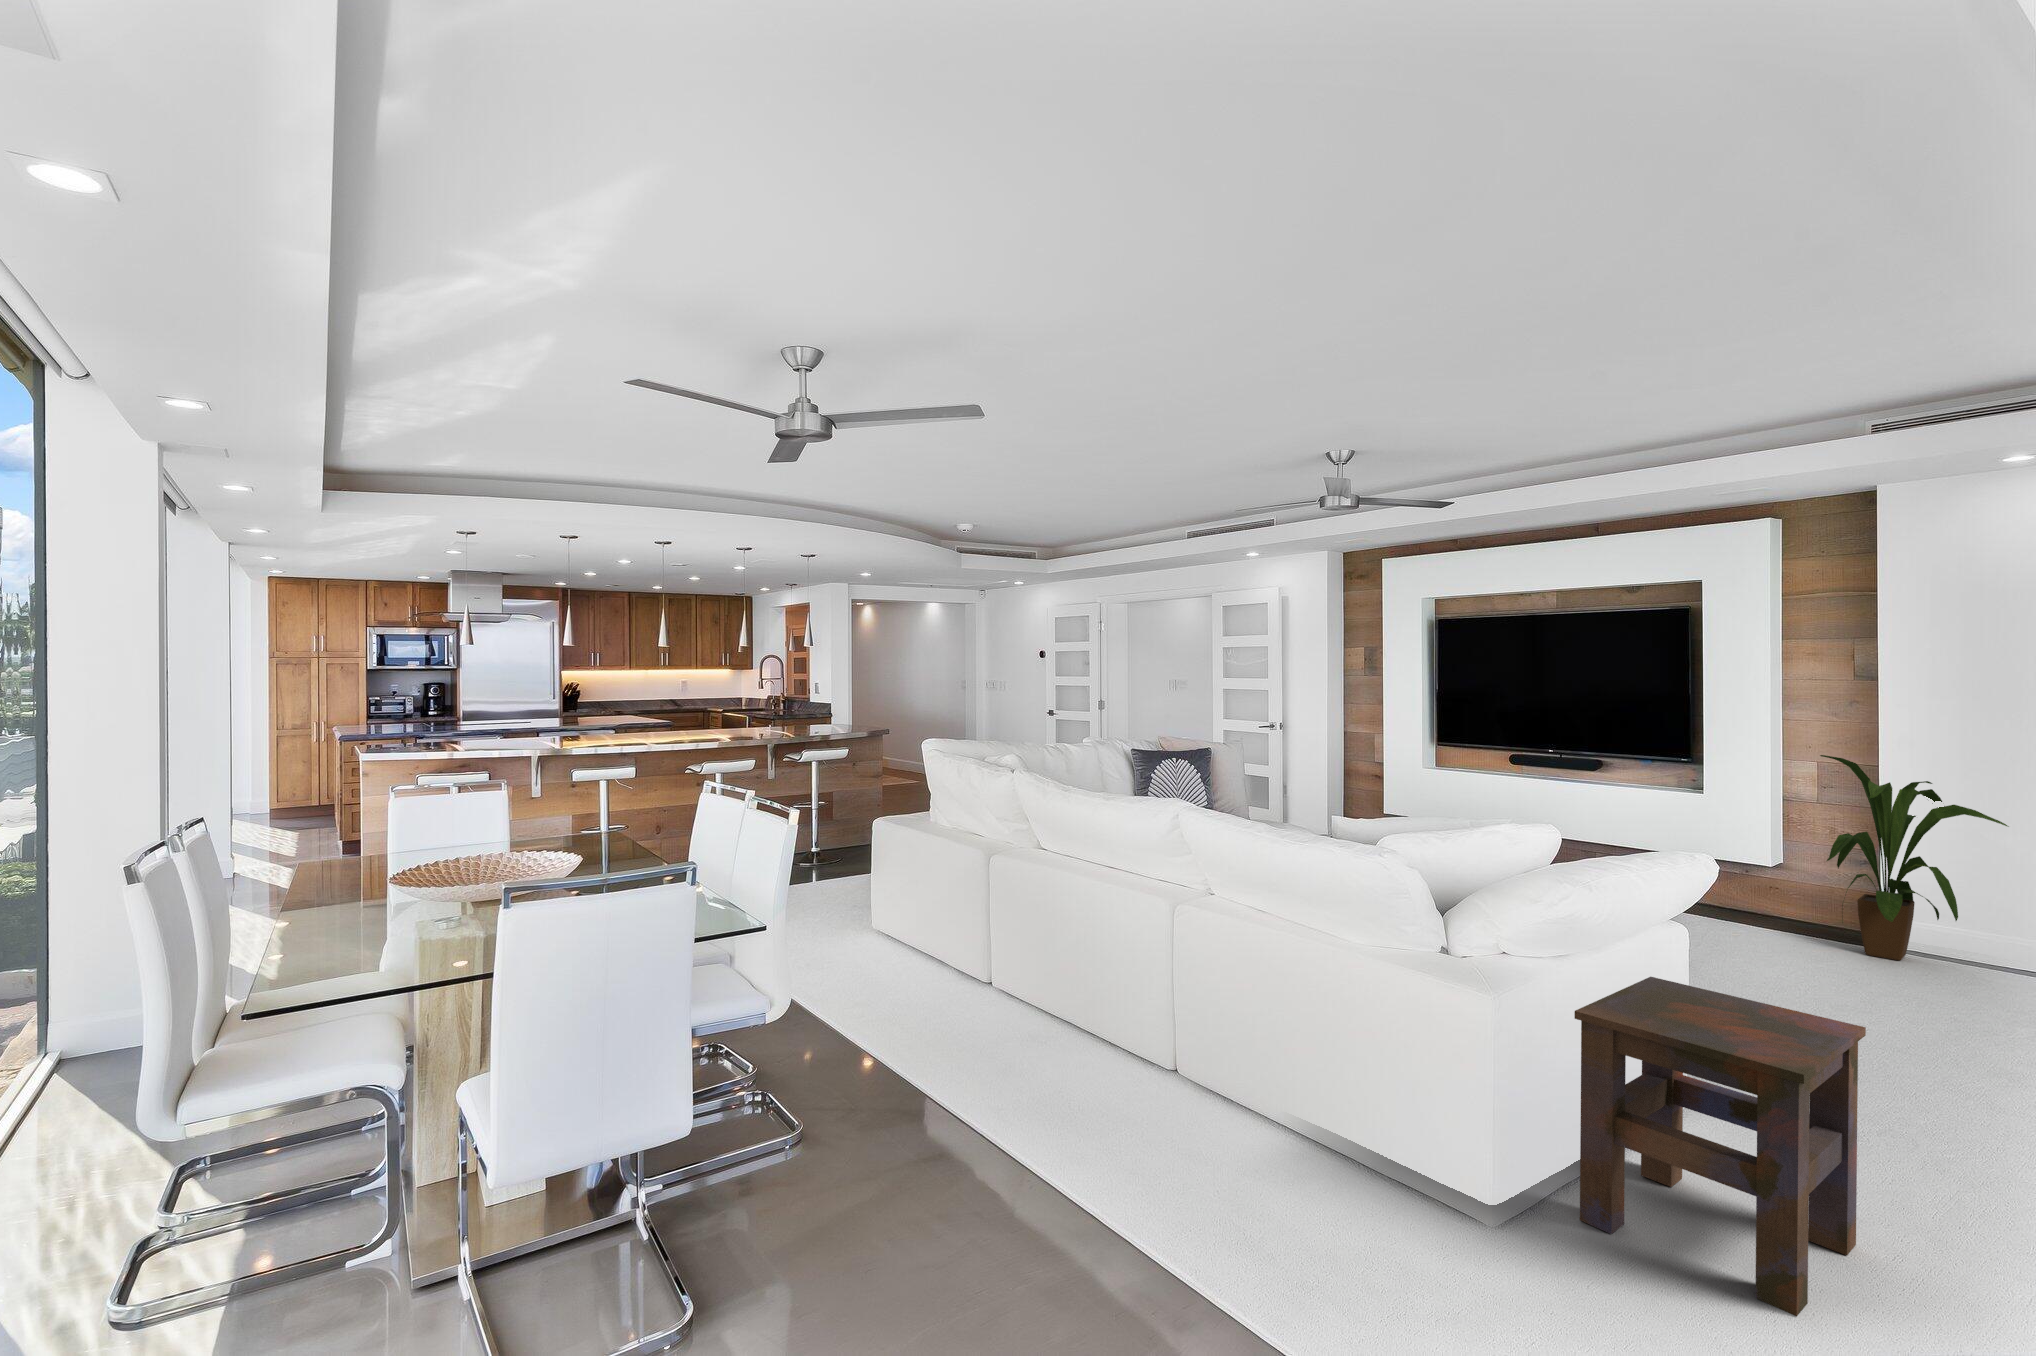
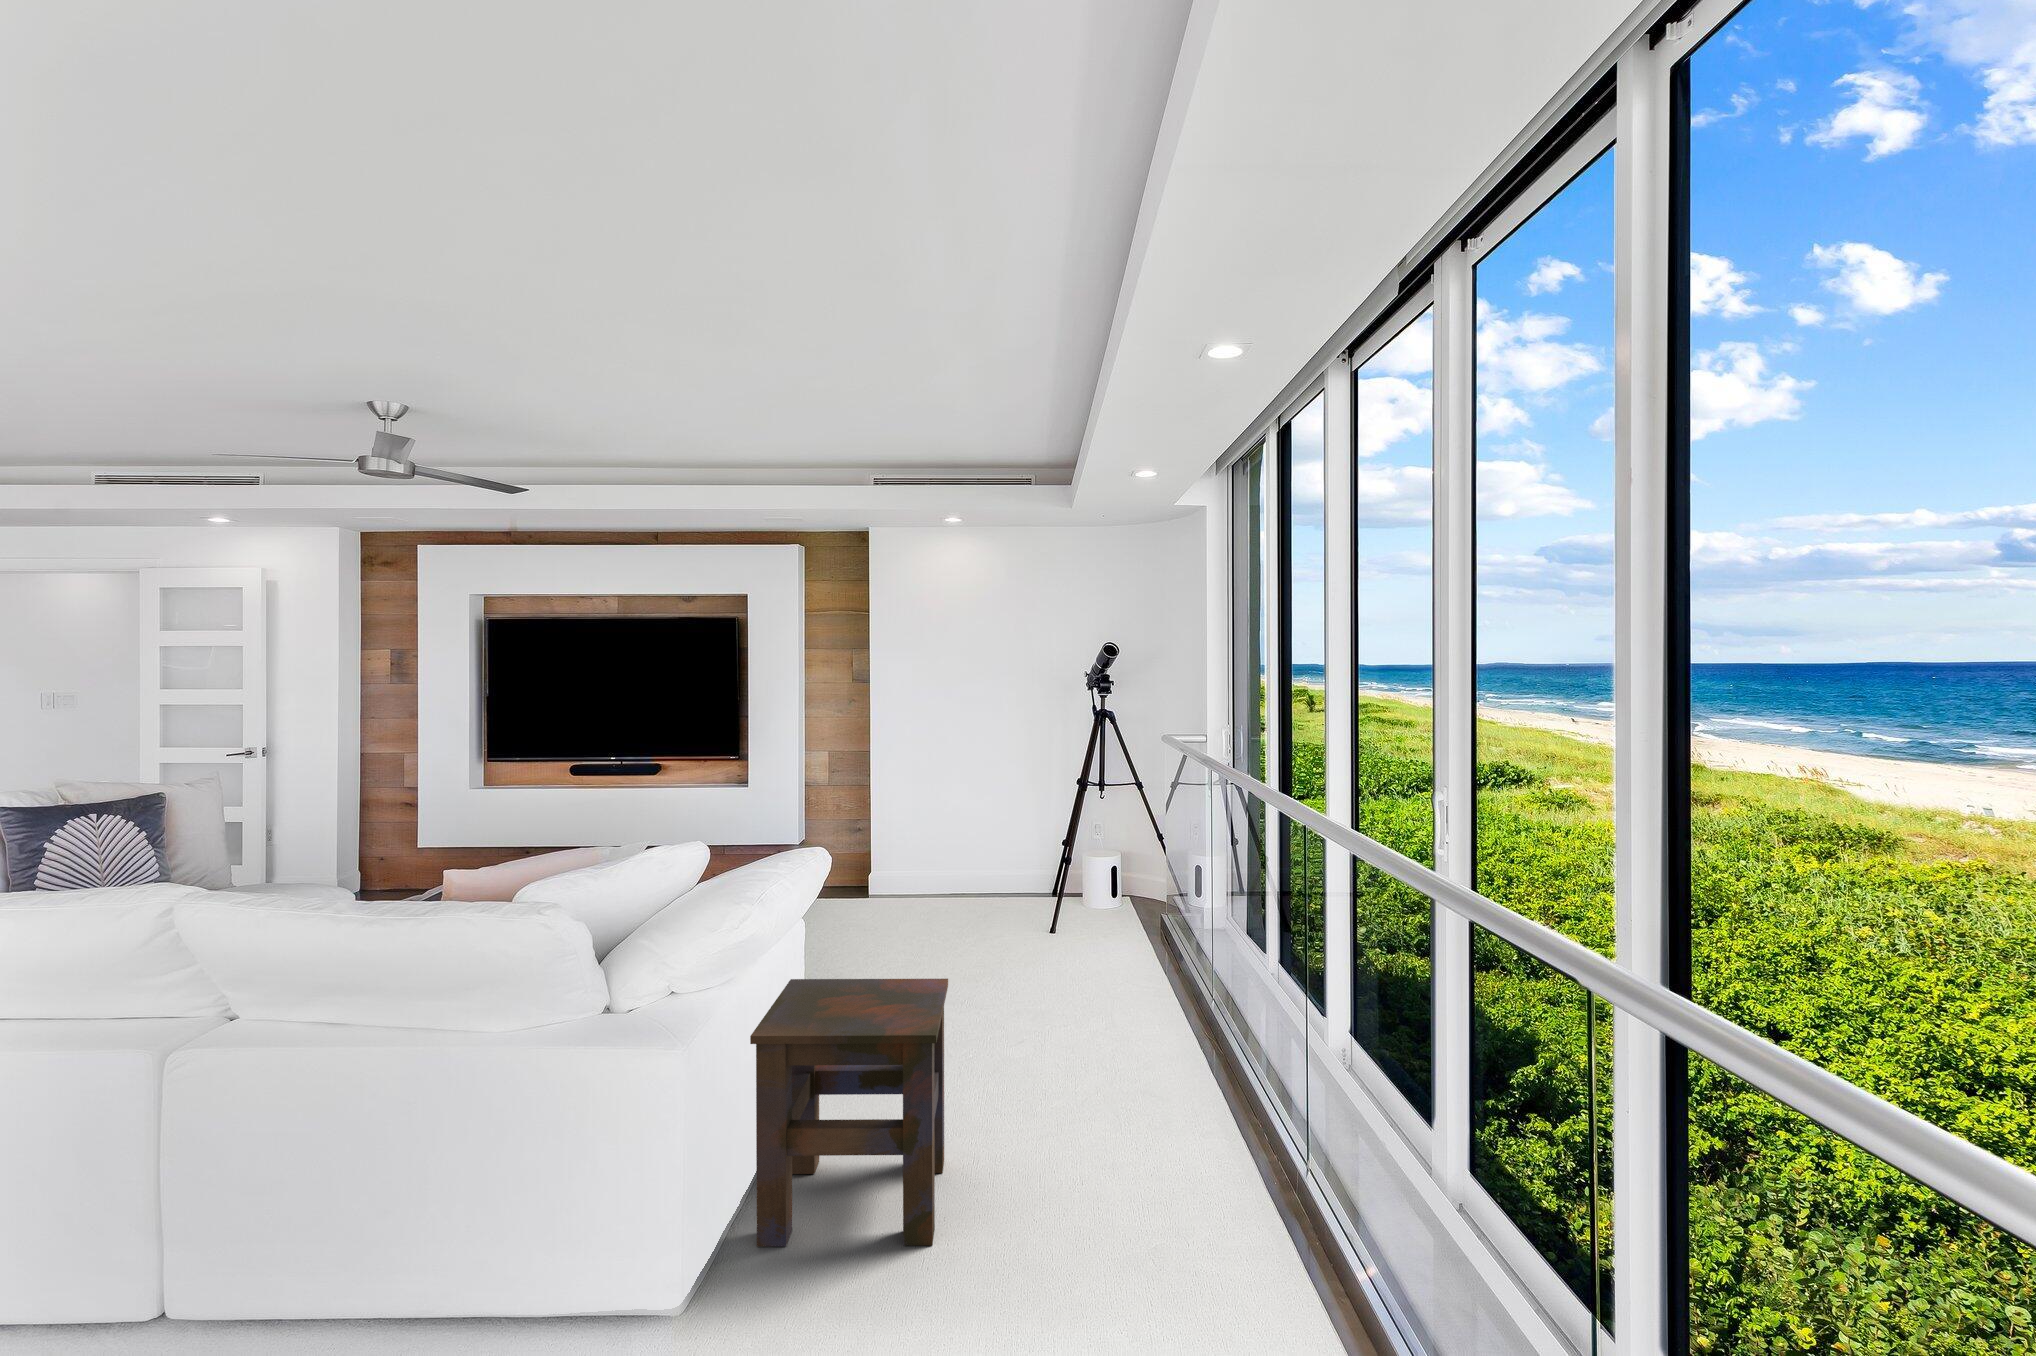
house plant: present [1820,755,2009,961] -> none [838,747,948,910]

